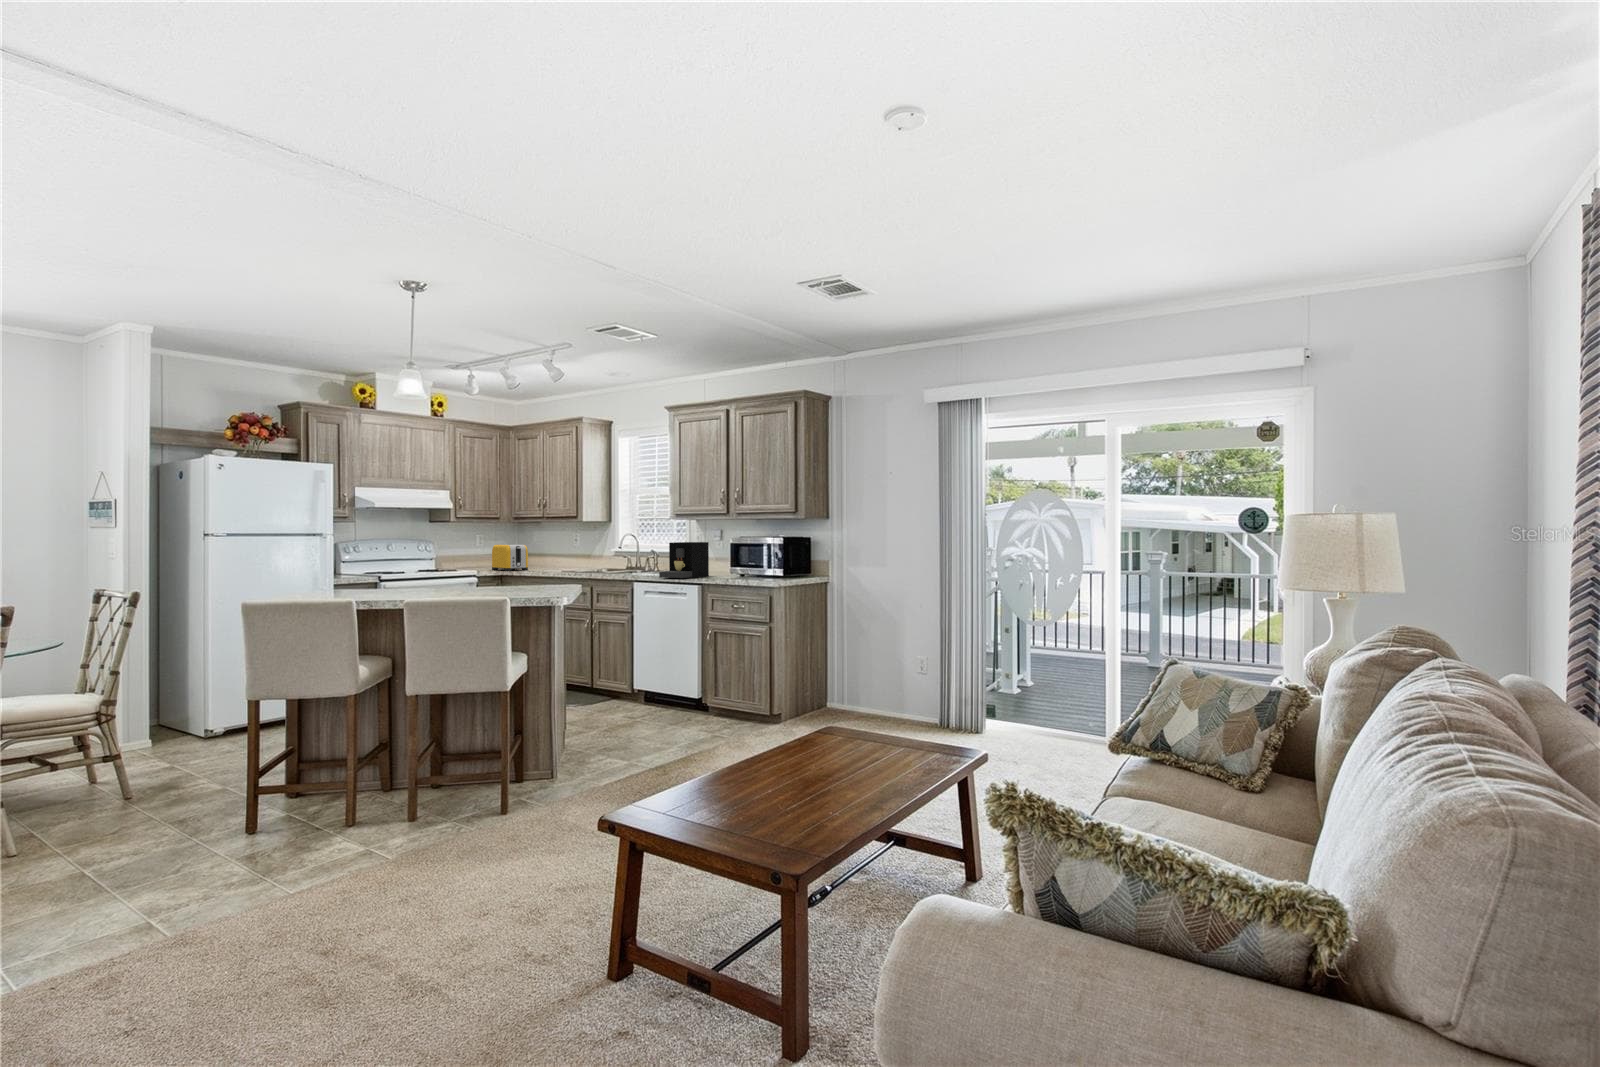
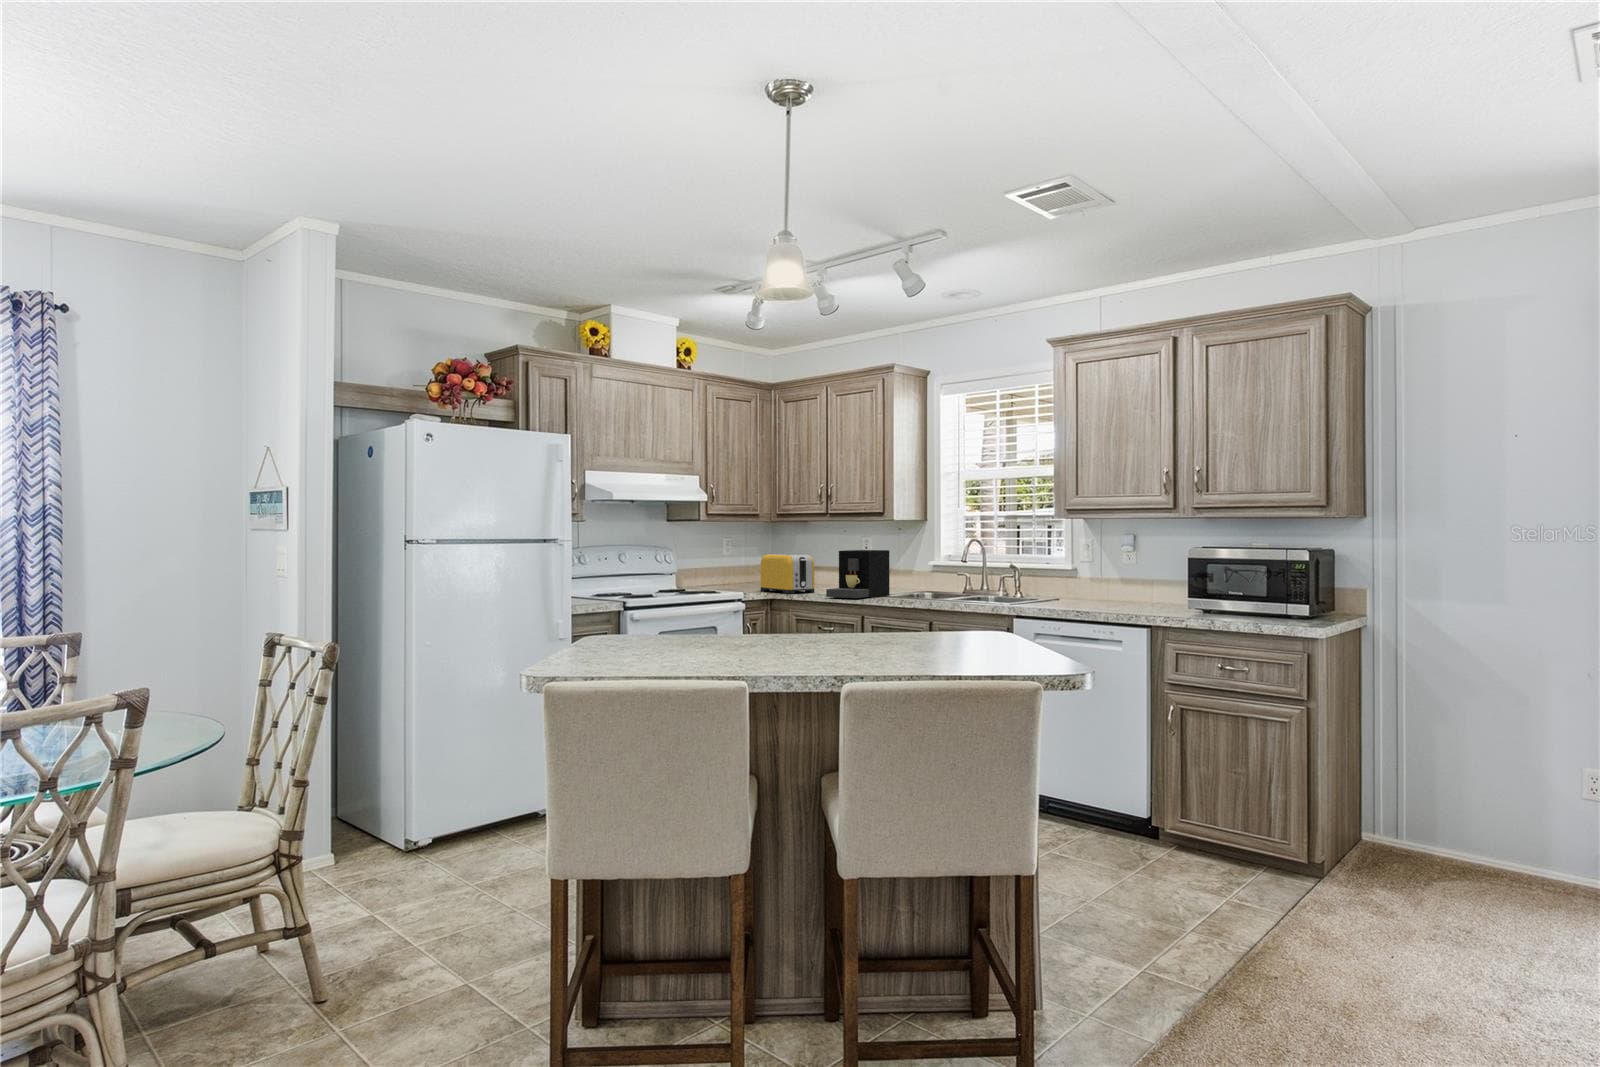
coffee maker: present [659,542,709,578] -> present [826,550,890,598]

